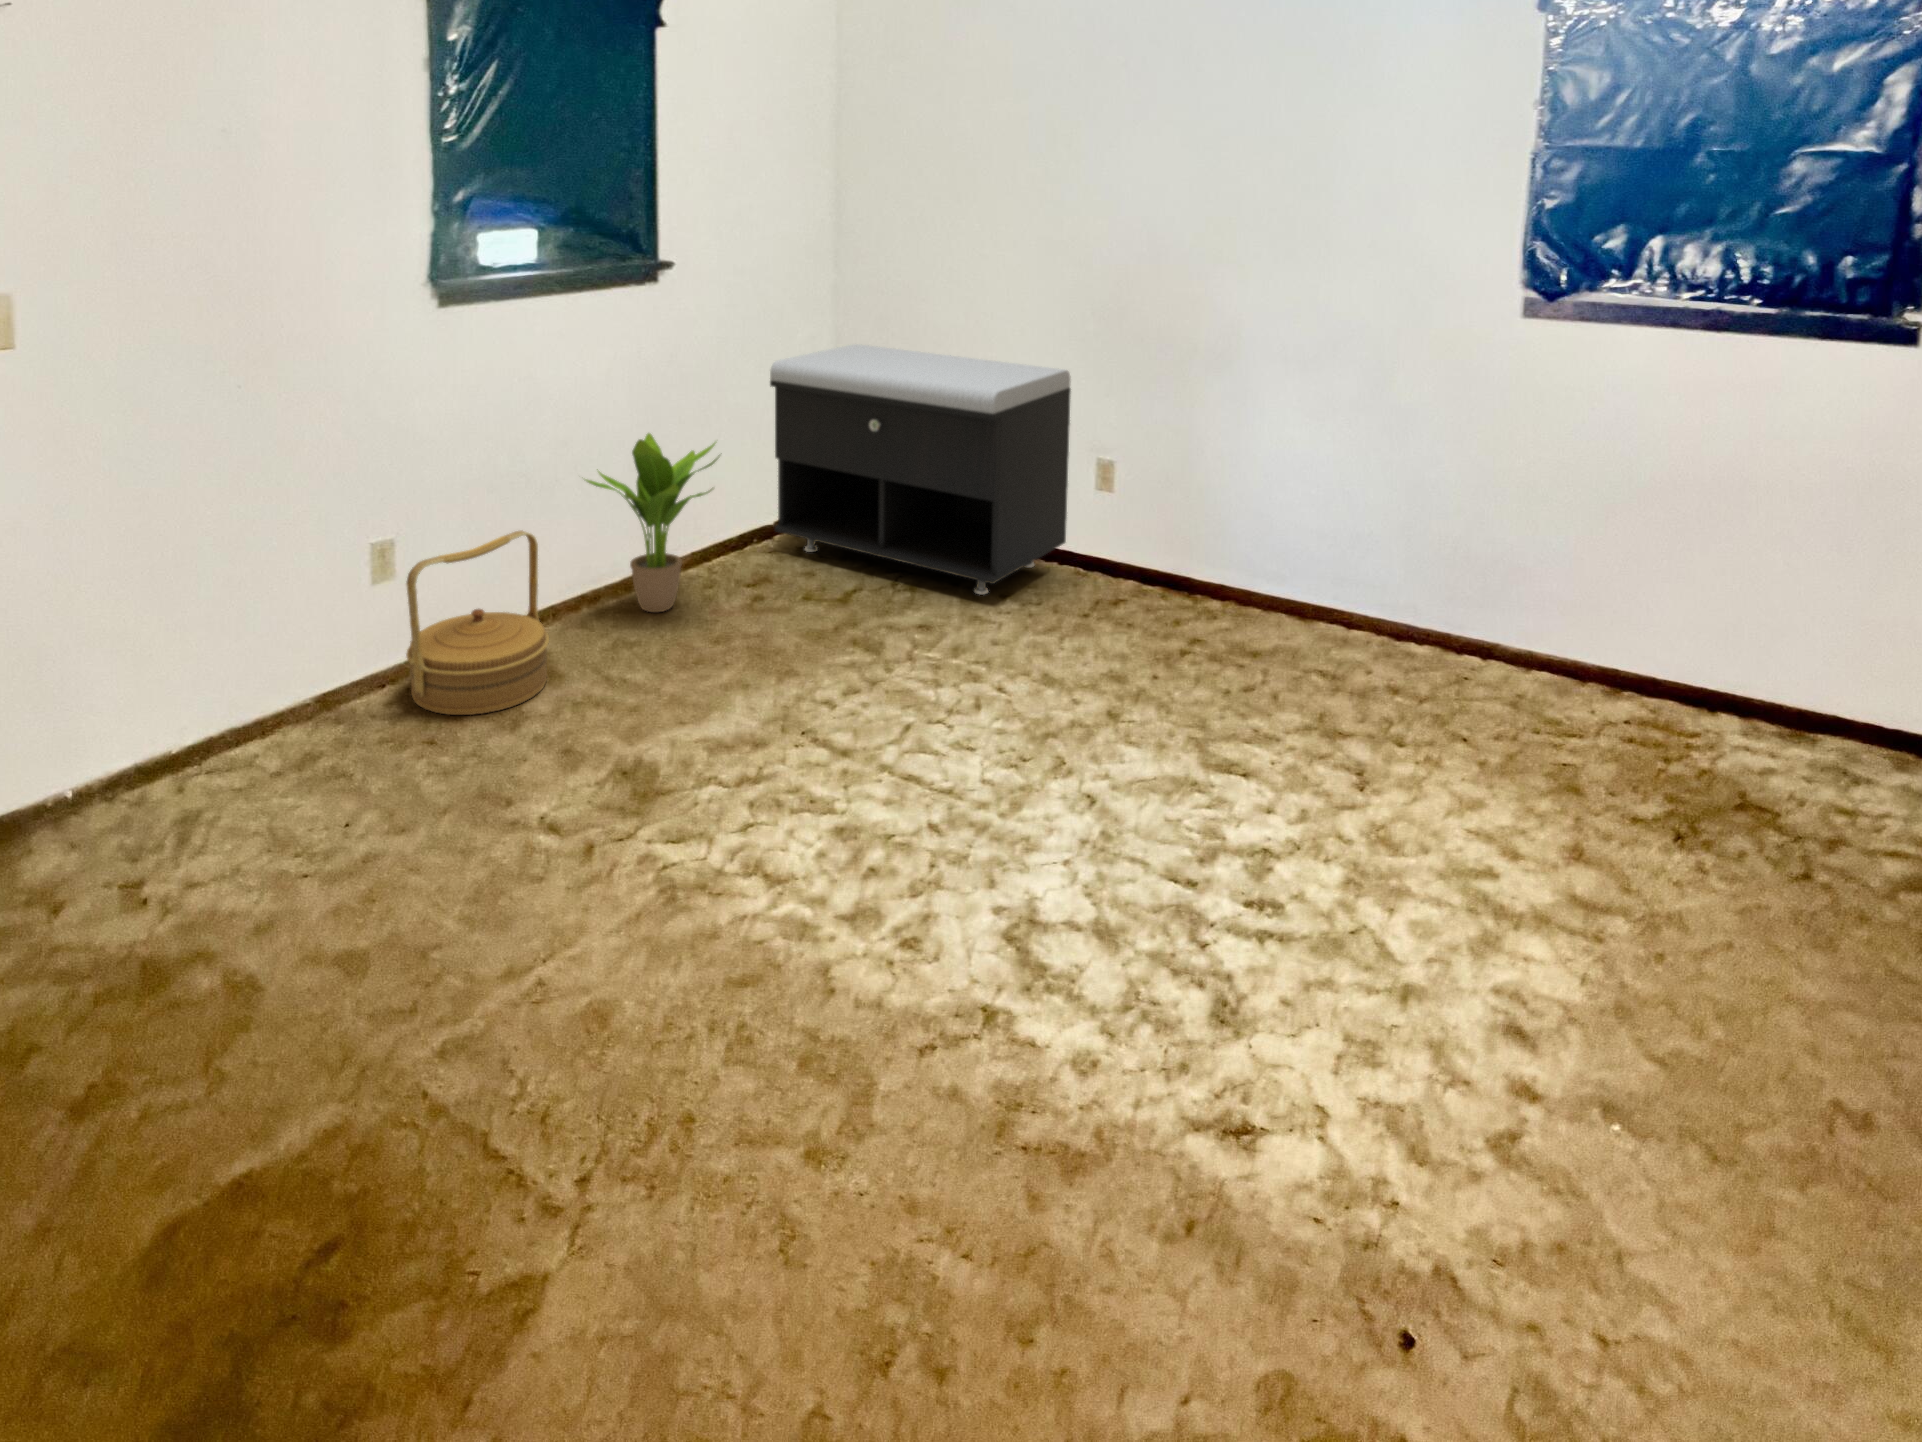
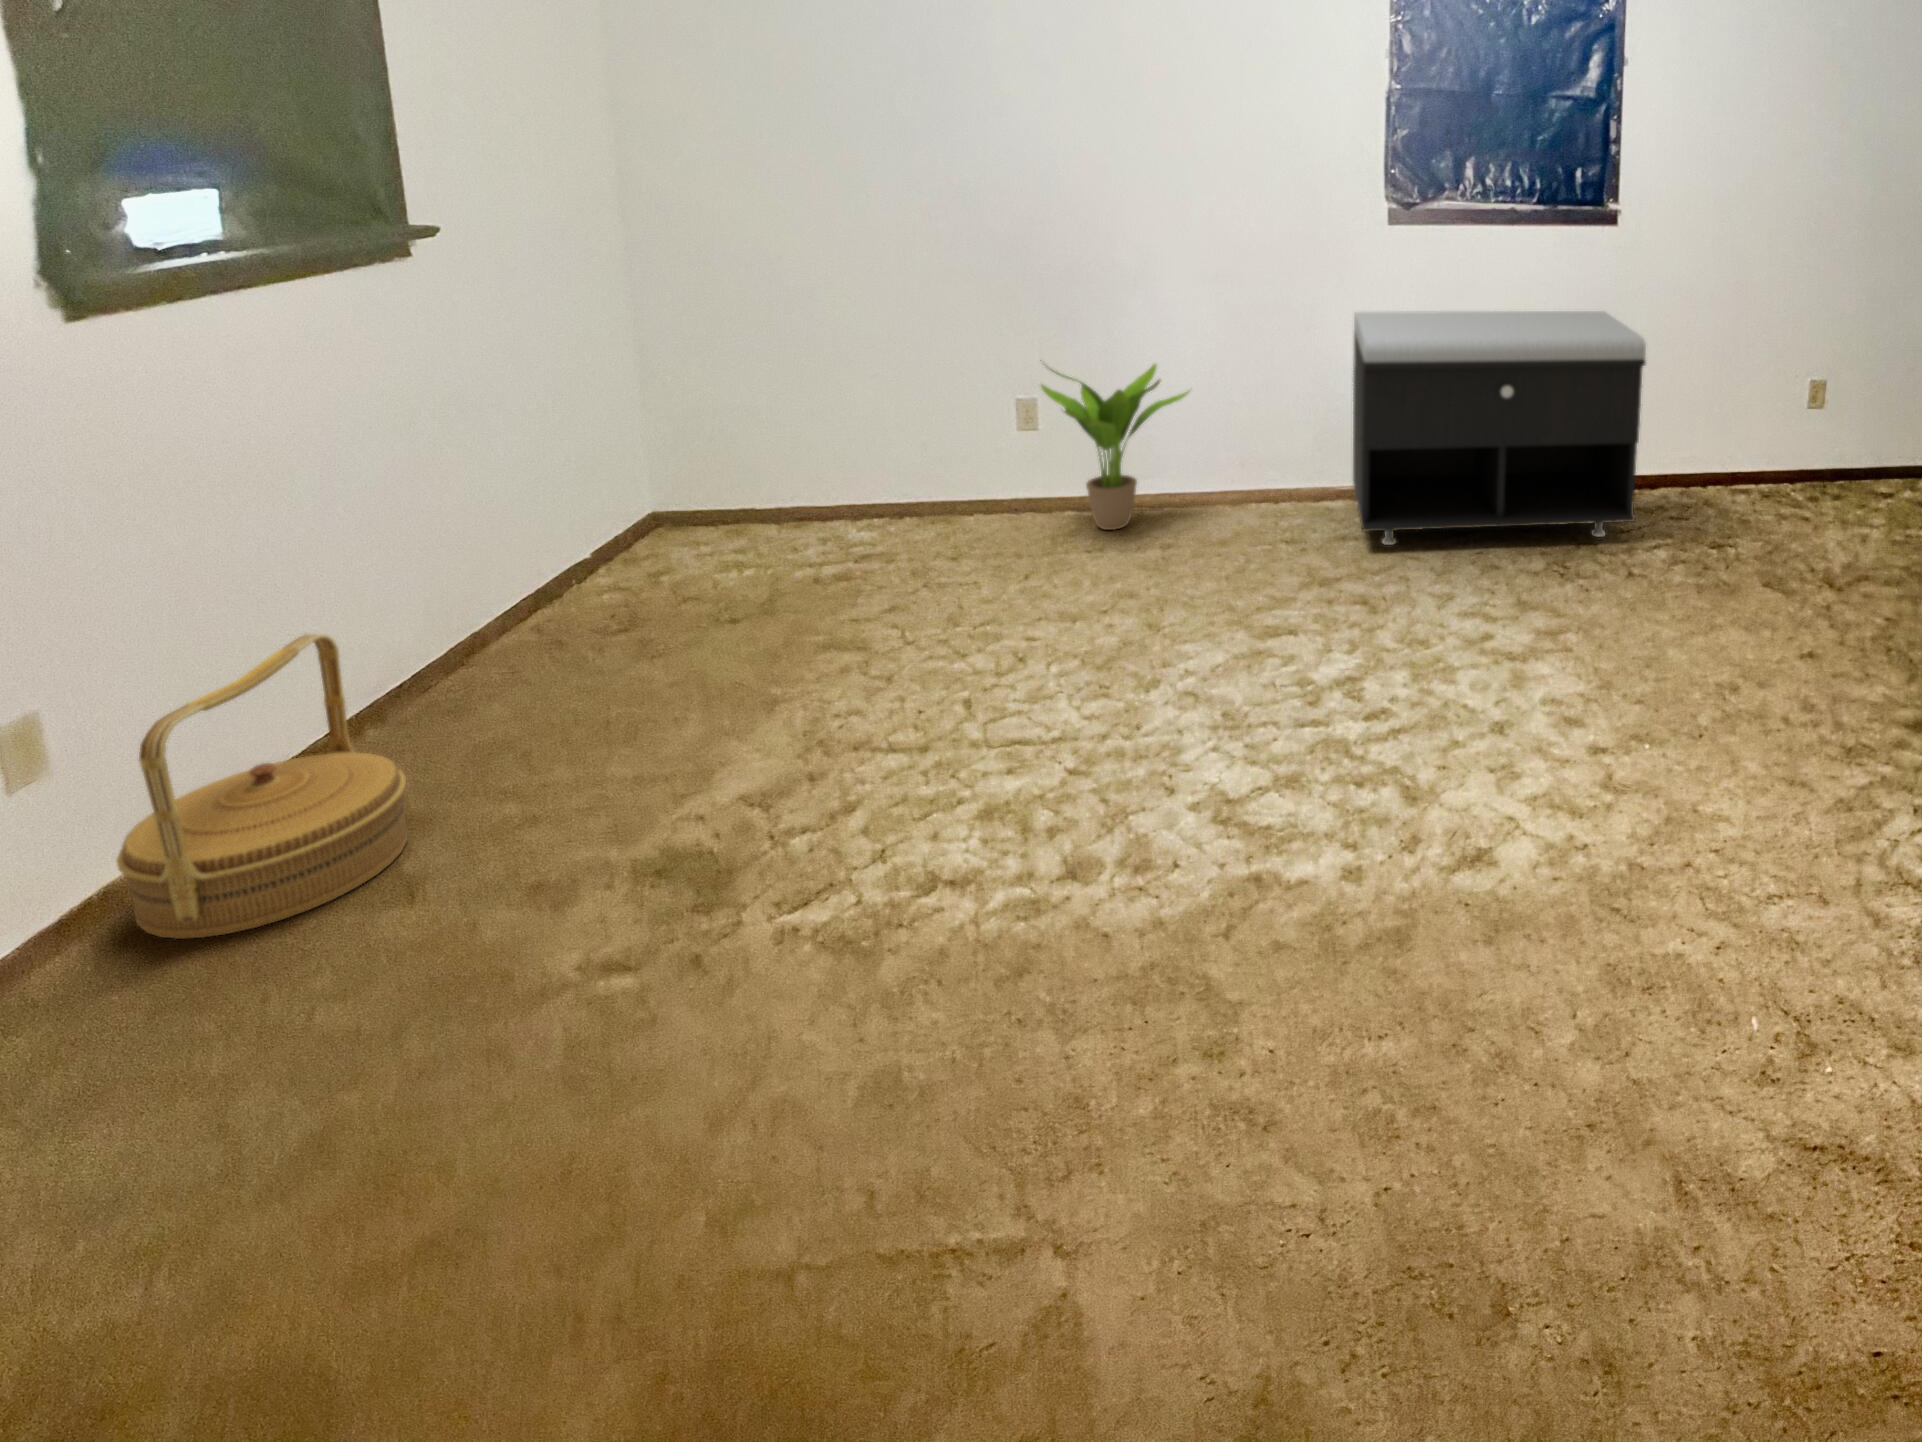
storage bench: present [770,344,1071,595] -> present [1353,311,1646,545]
potted plant: present [586,433,718,612] -> present [1040,360,1190,530]

